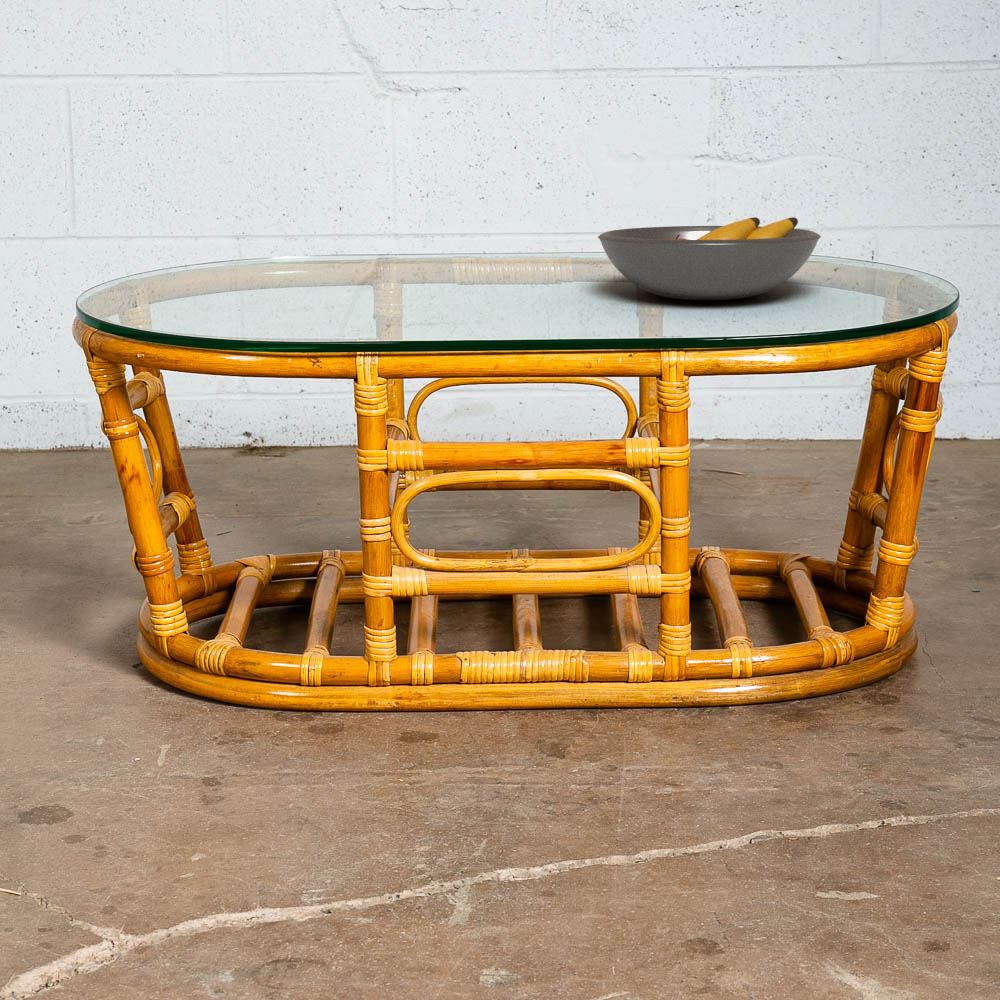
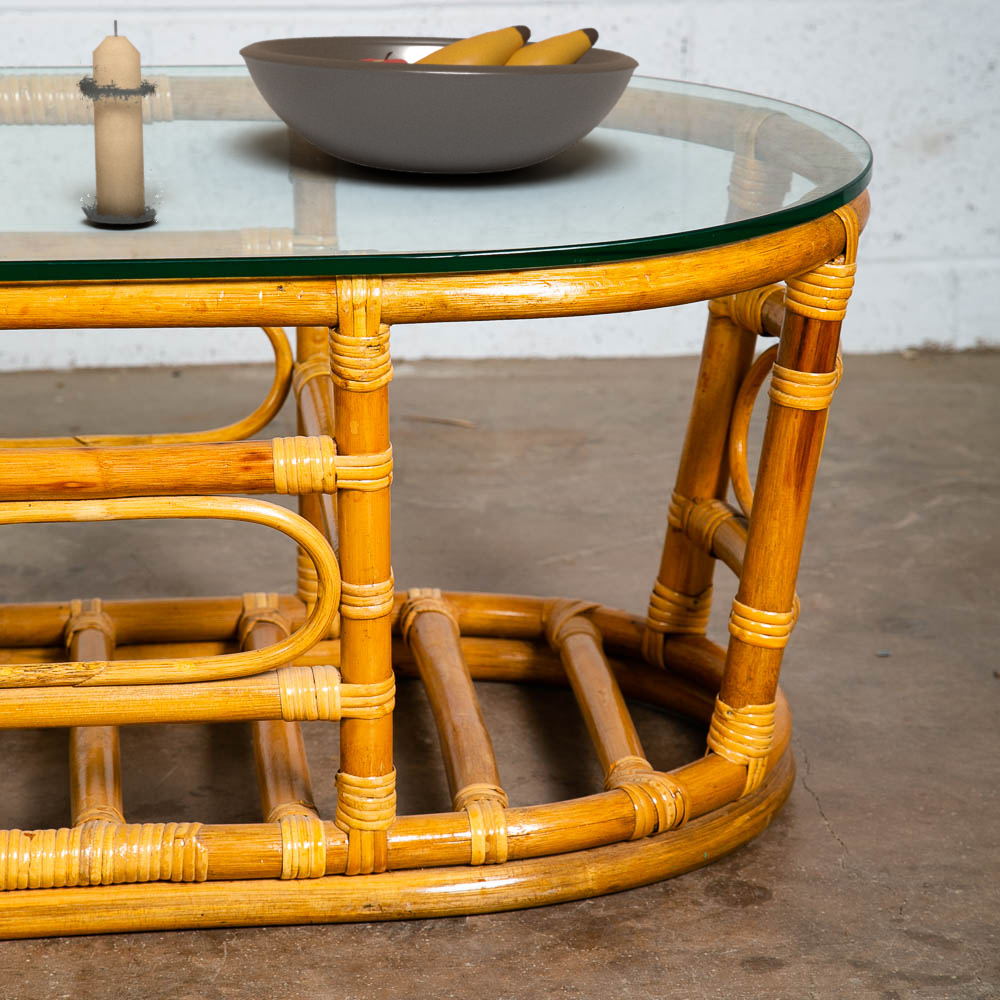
candle: none [519,222,570,330] -> present [76,20,157,224]

